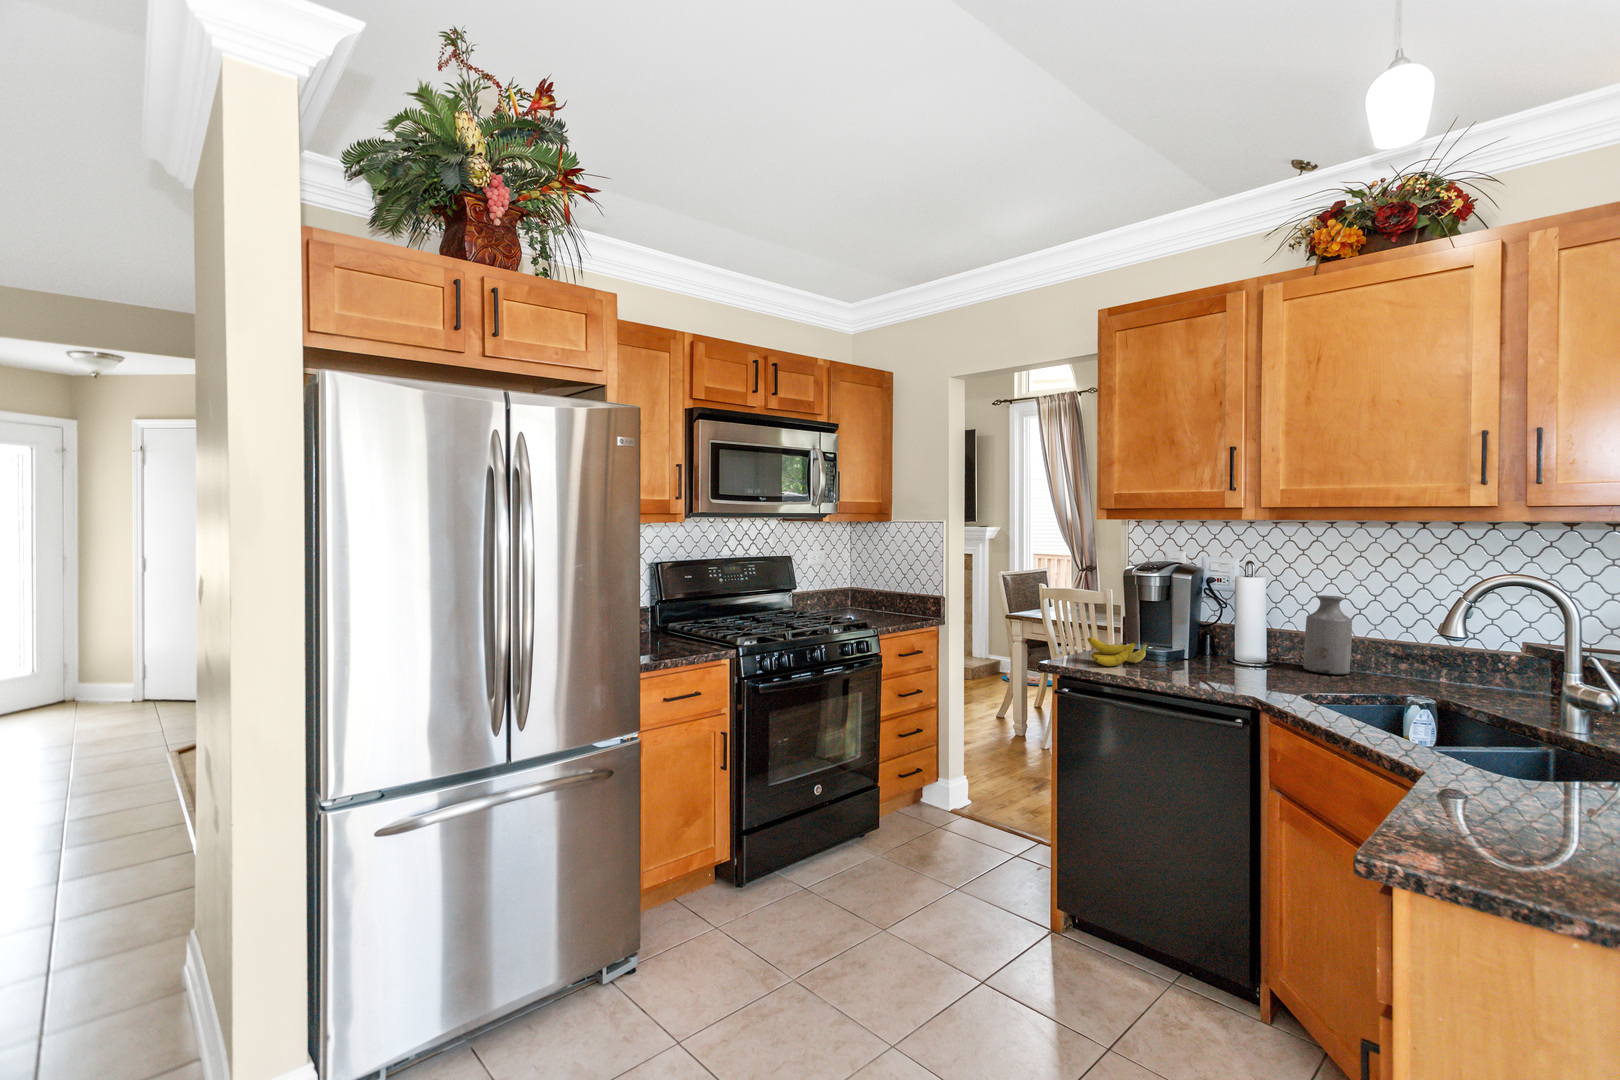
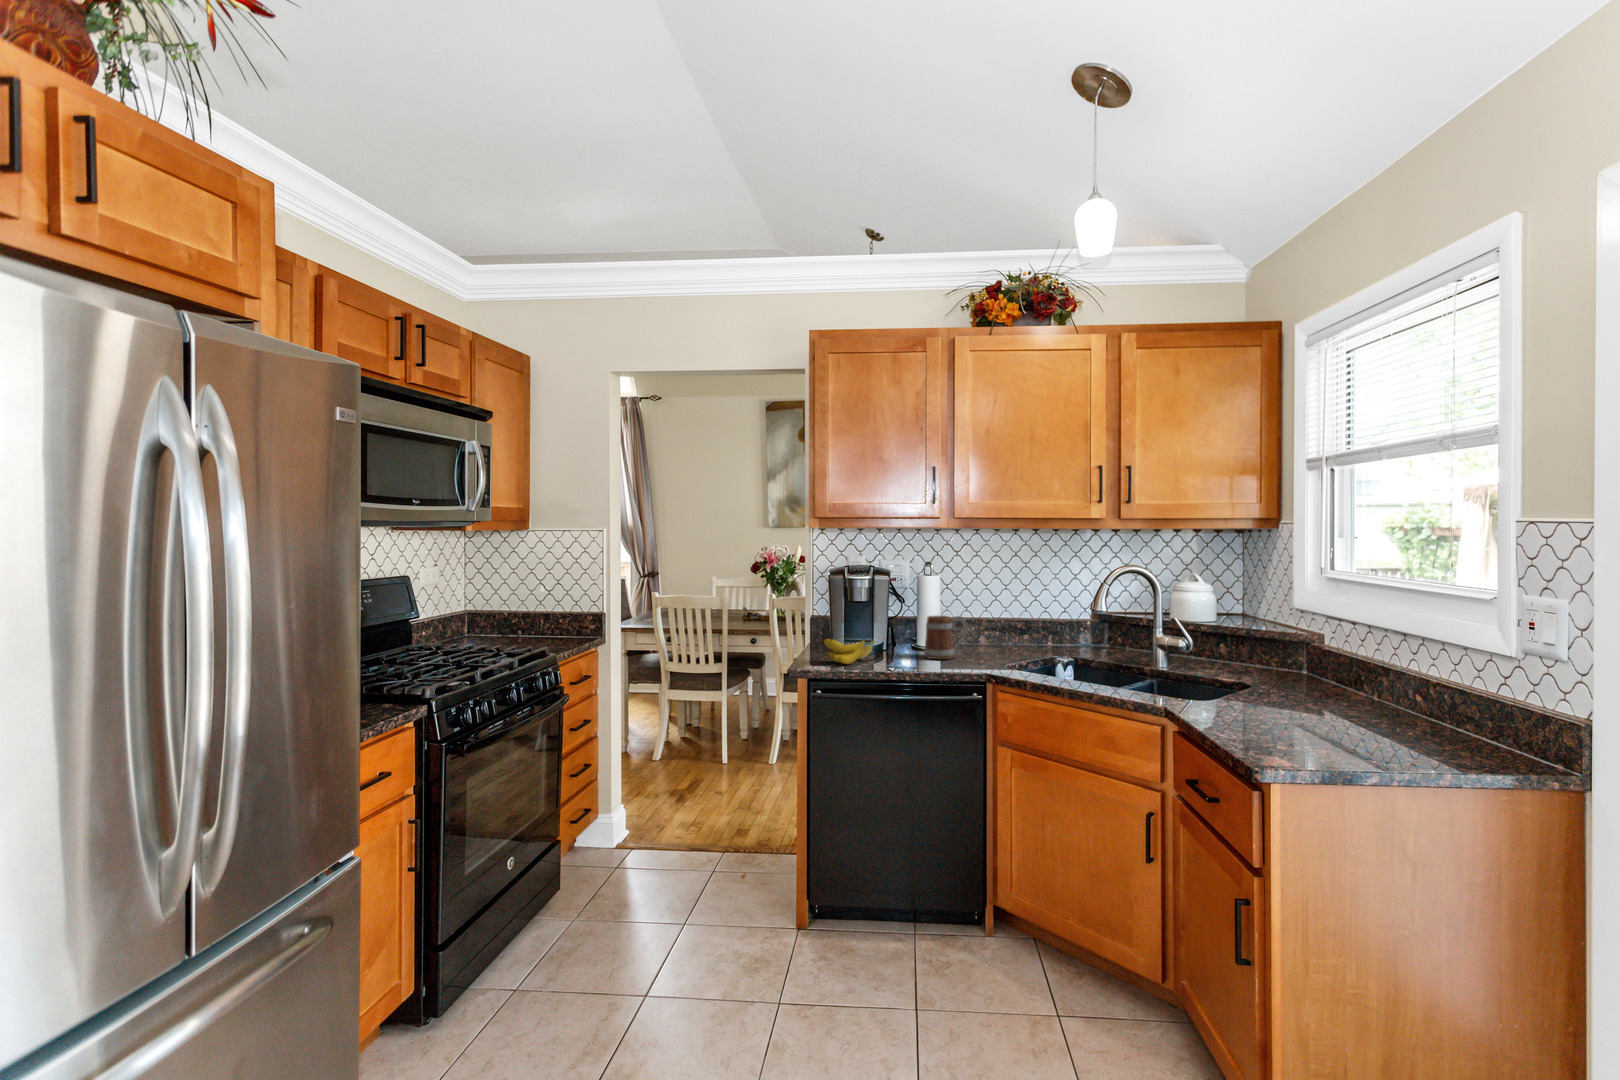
bottle: present [1304,595,1352,675] -> none [969,587,1001,650]
mug: none [1220,624,1280,676] -> present [924,616,967,659]

